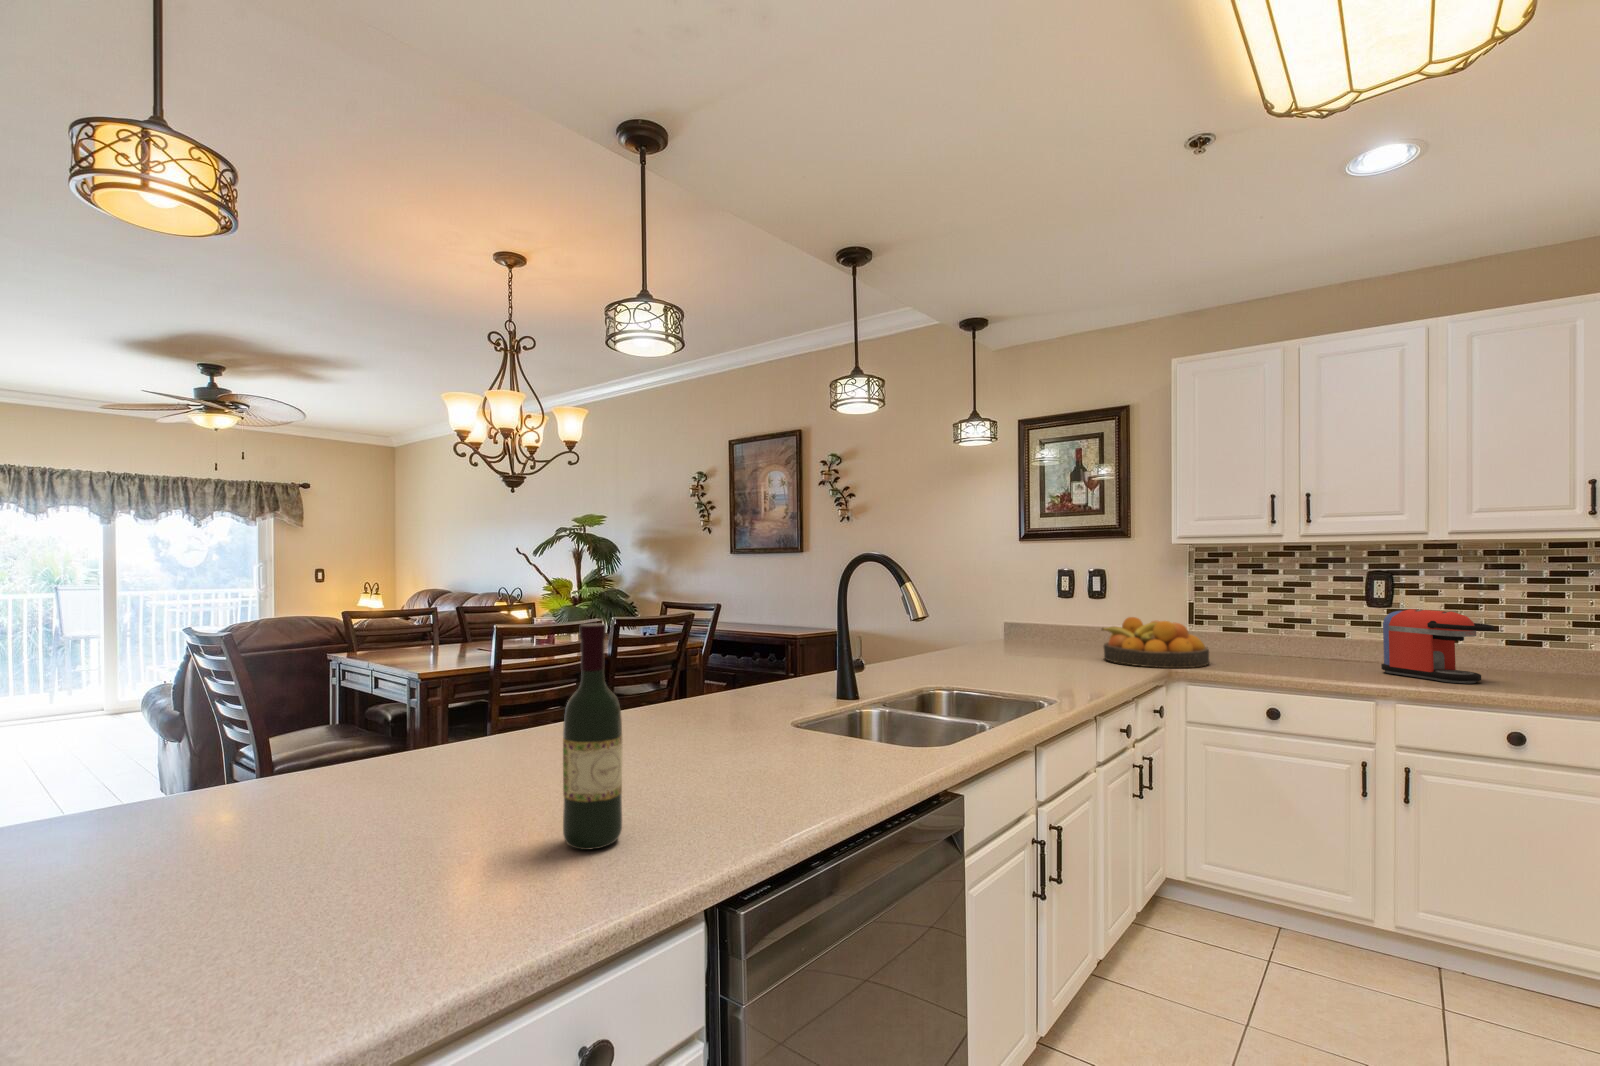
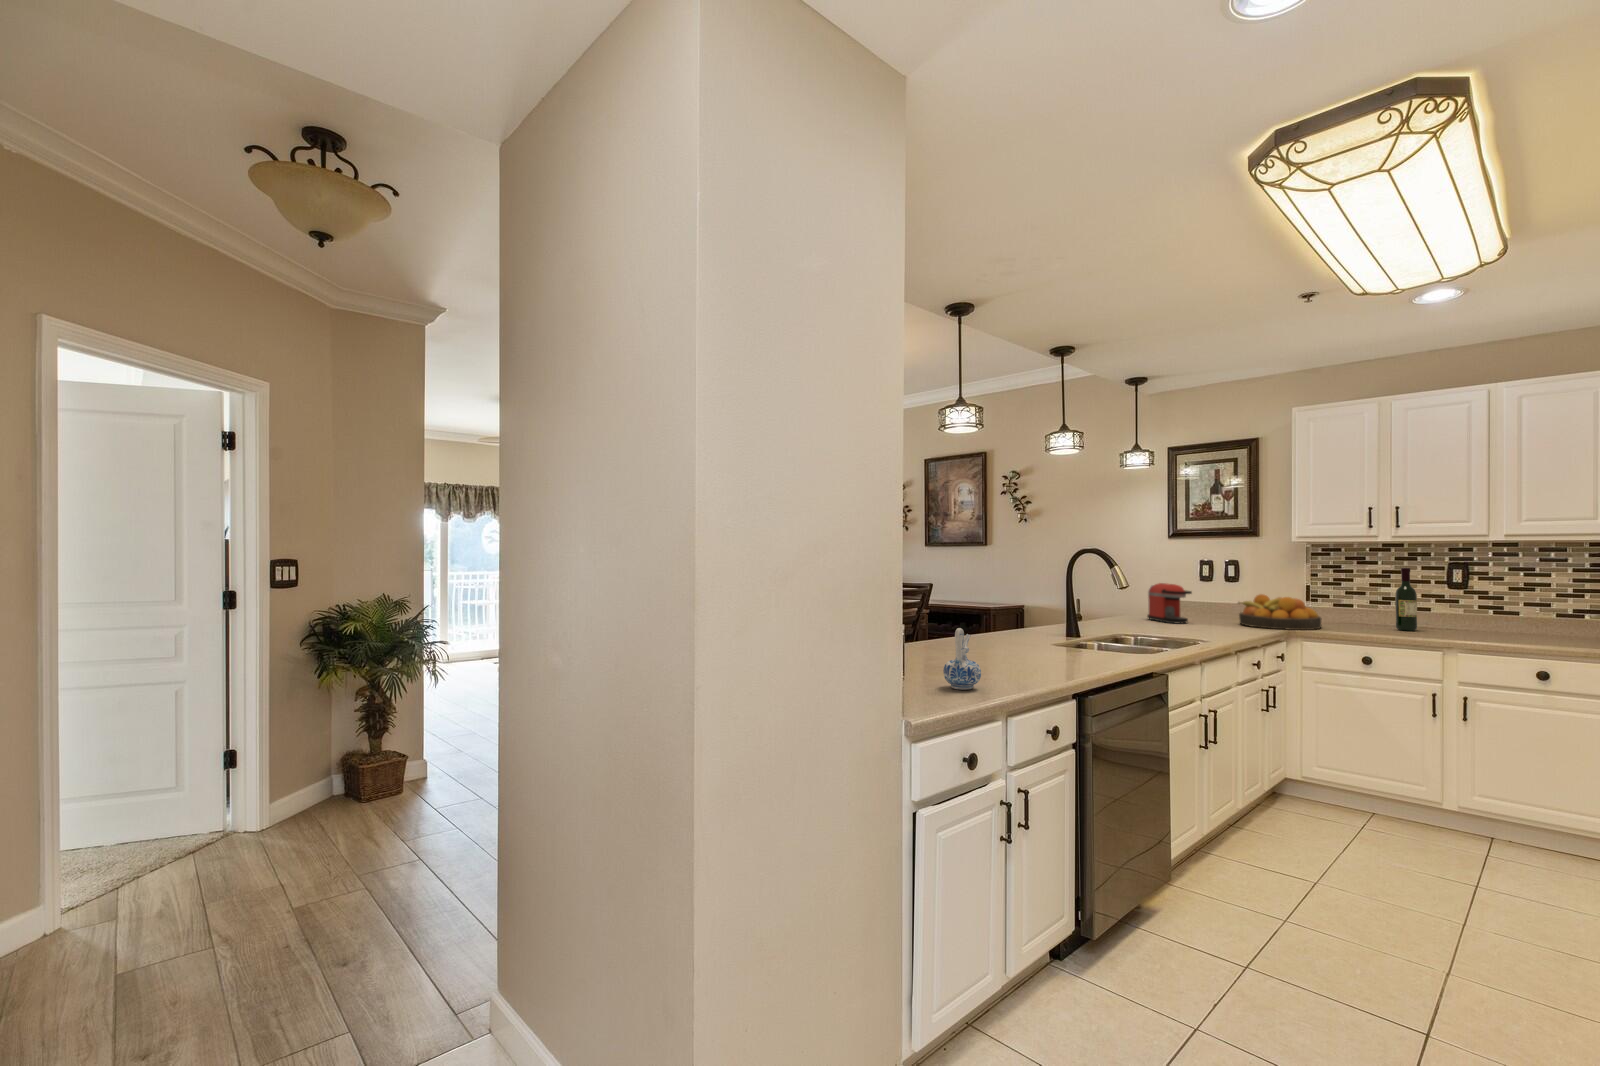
coffee maker: present [1381,609,1494,683] -> present [1147,583,1192,624]
wine bottle: present [563,623,622,850] -> present [1395,568,1417,631]
ceramic pitcher: none [394,734,490,882] -> present [943,628,981,690]

